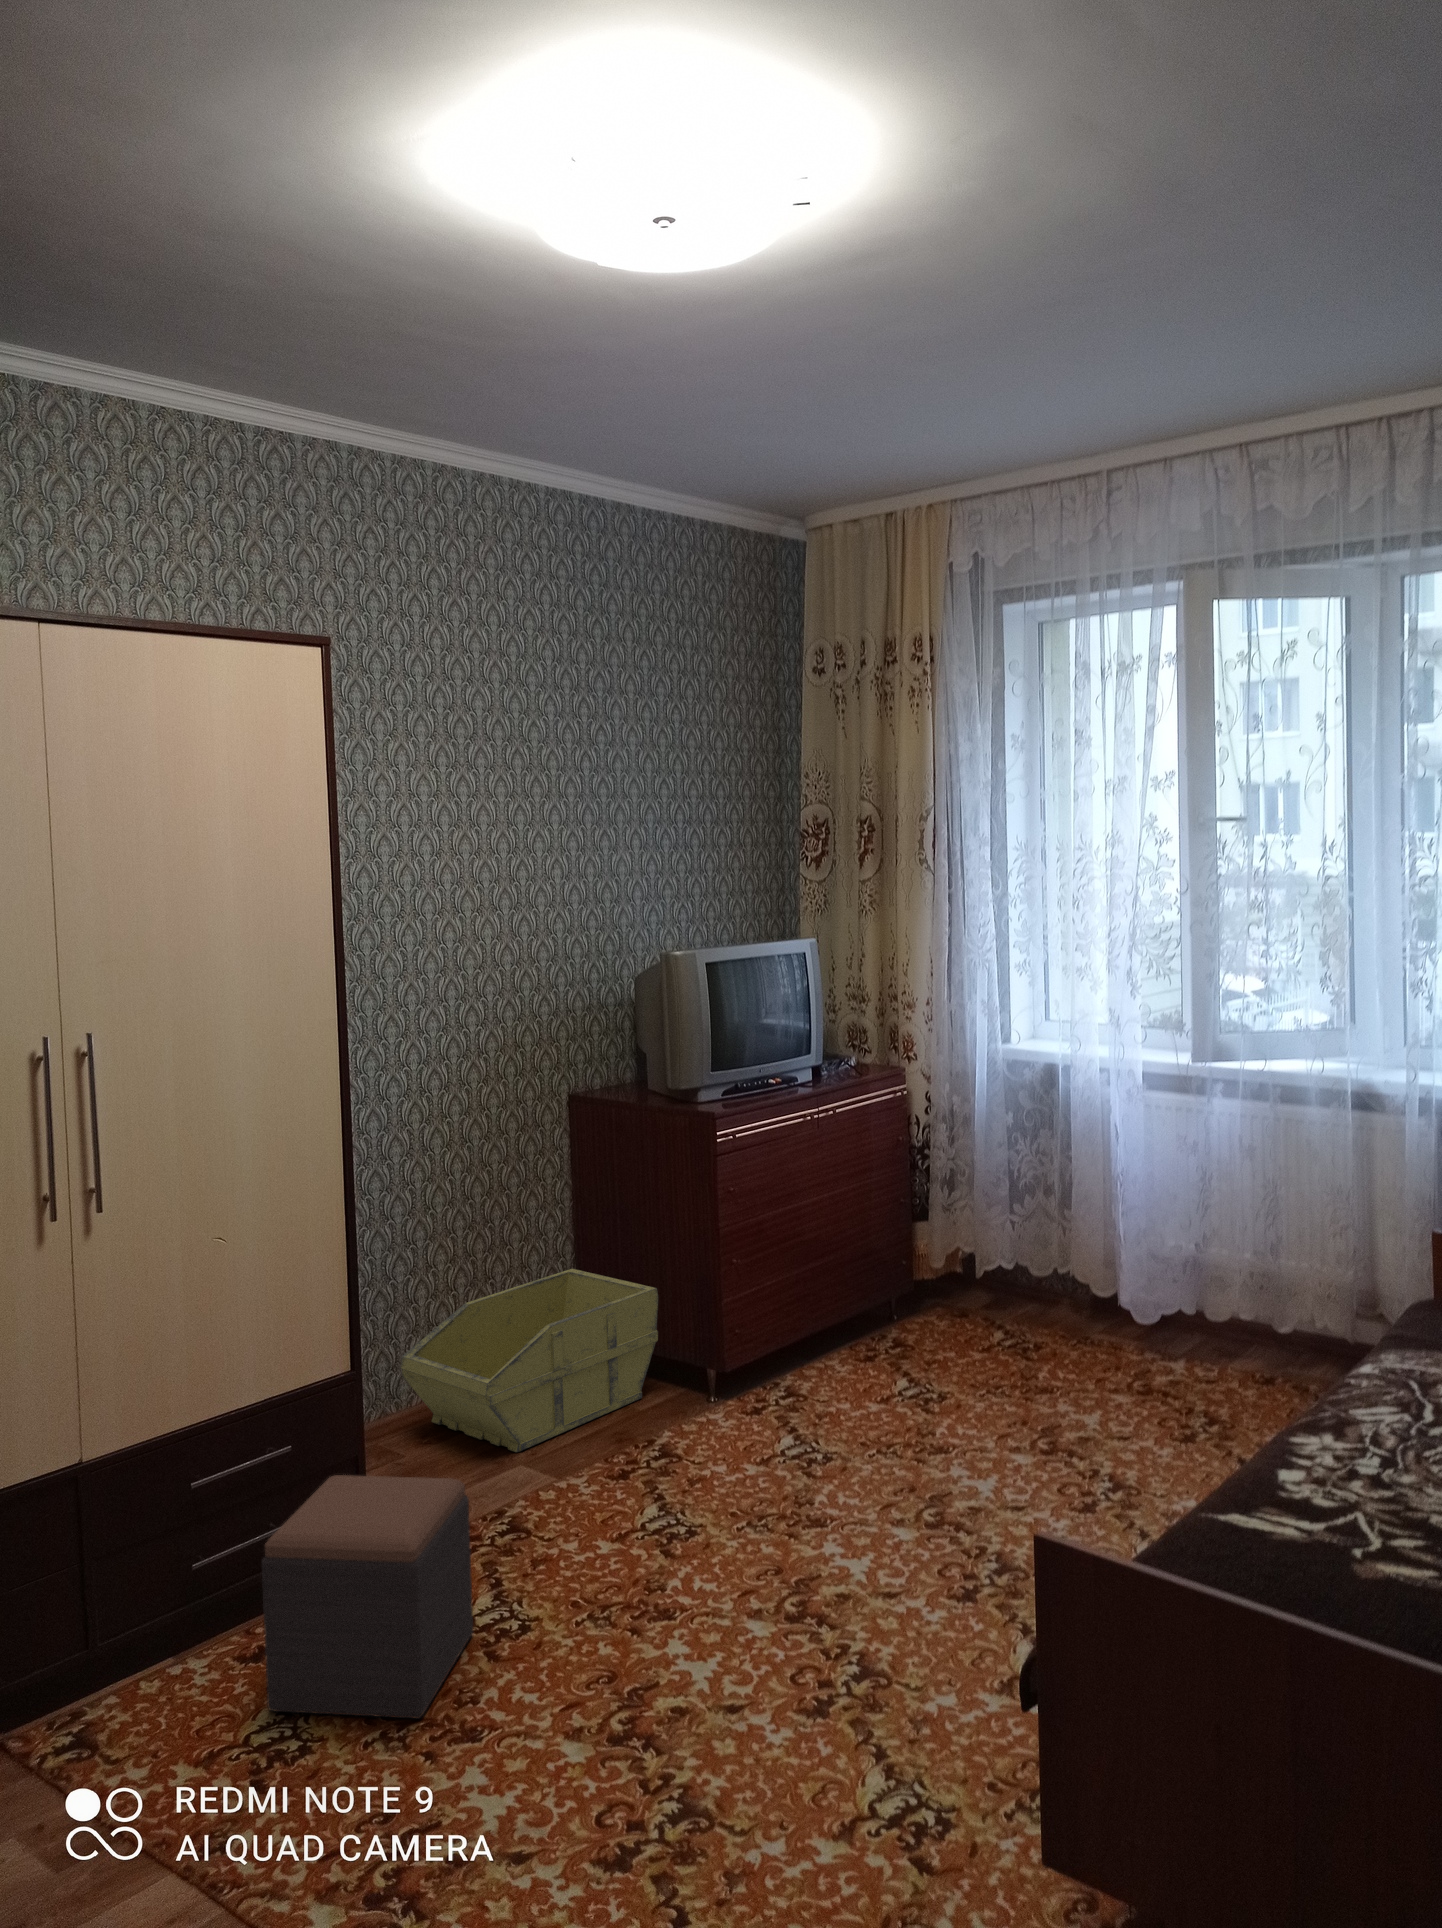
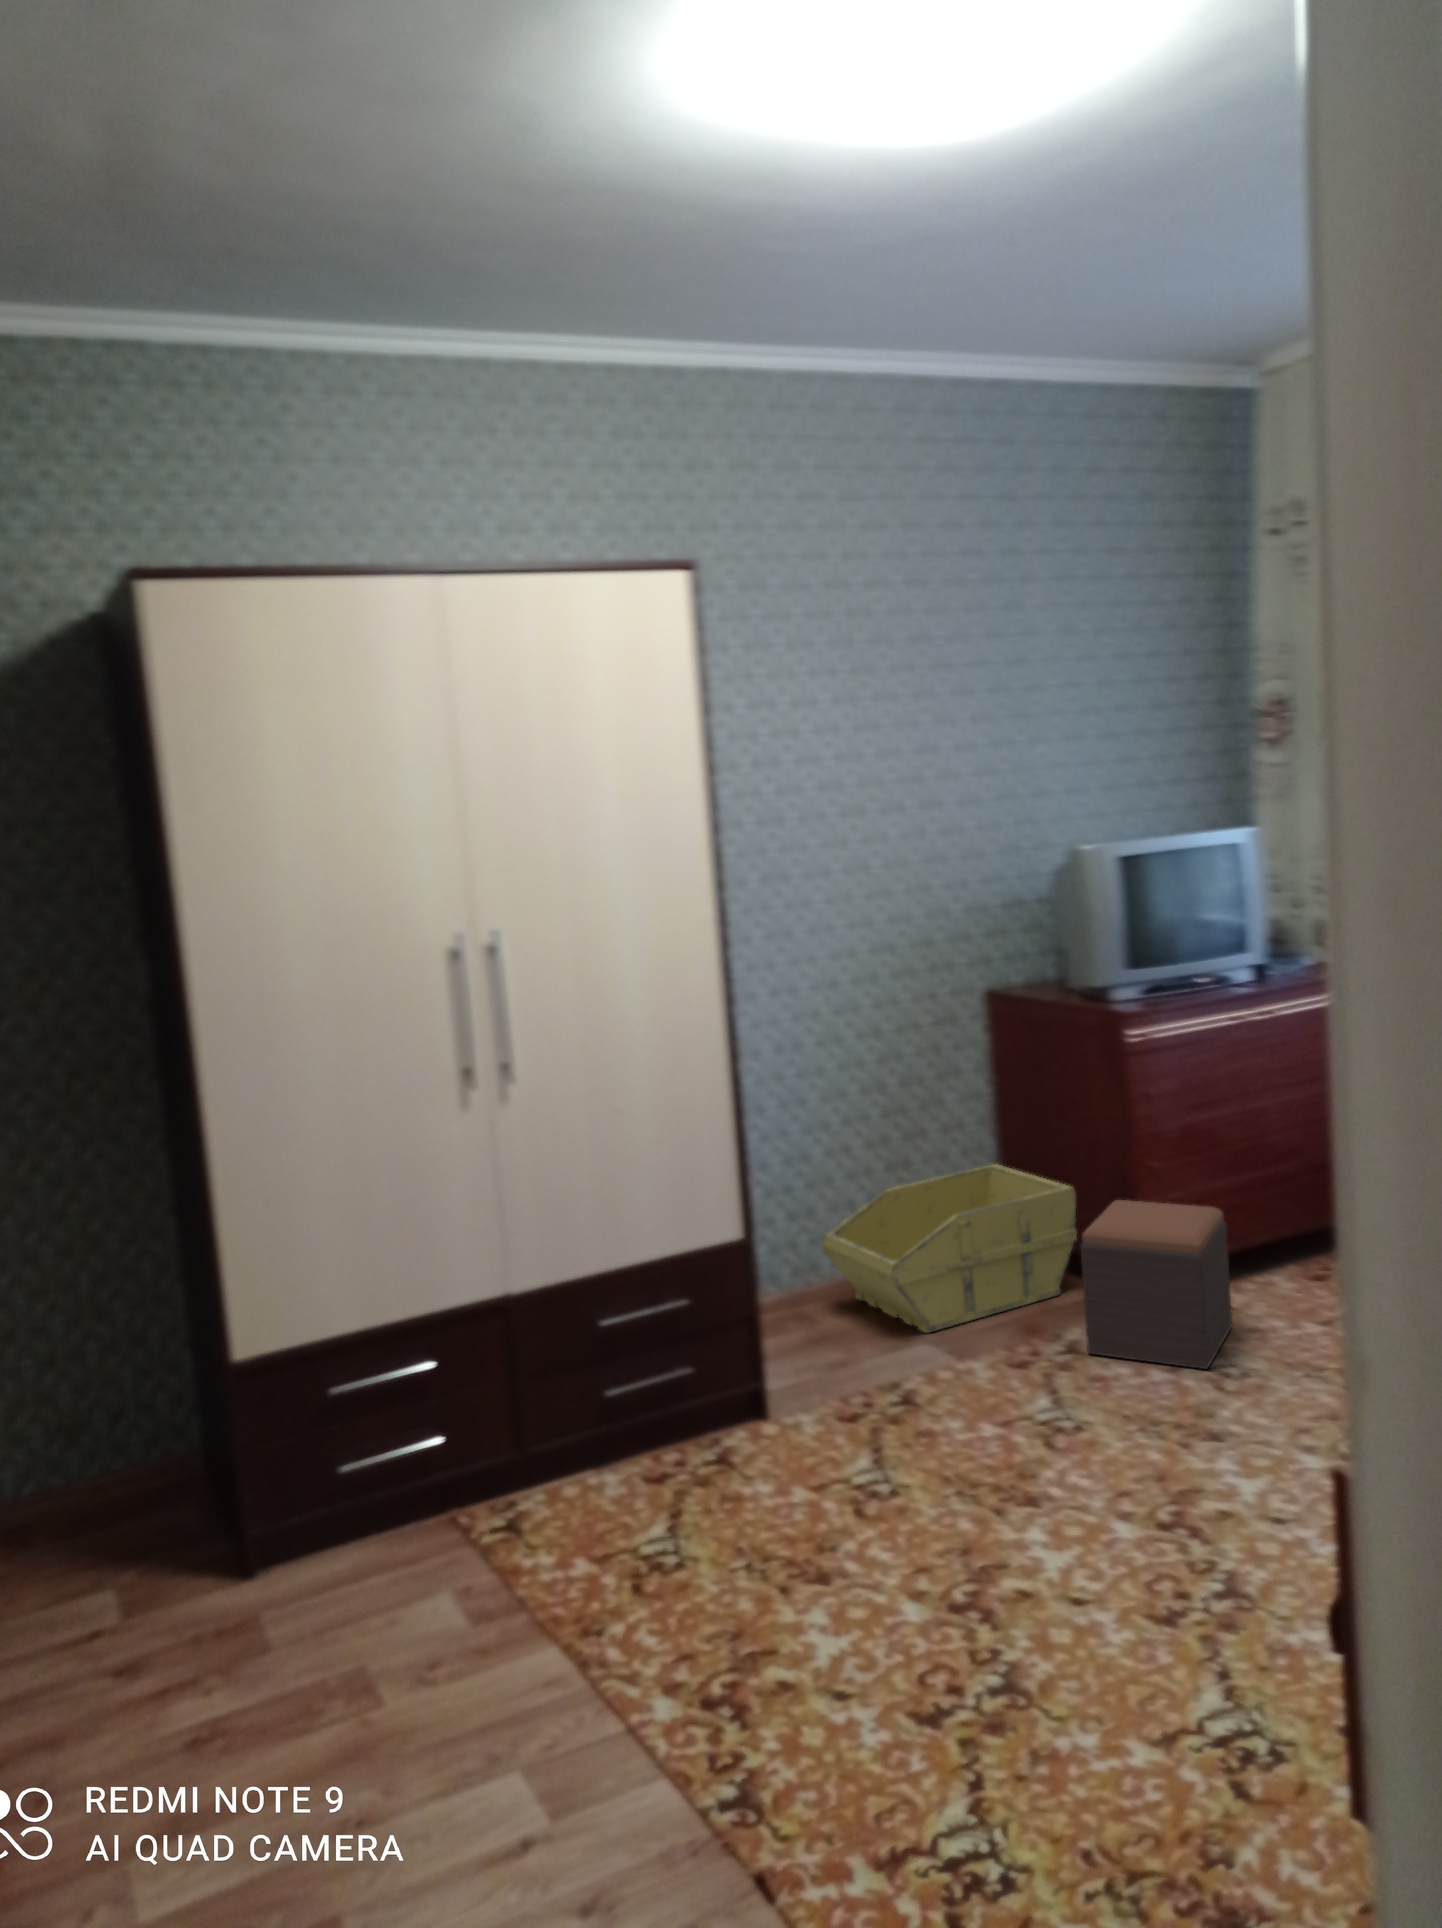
footstool: present [262,1475,473,1719] -> present [1081,1200,1232,1369]

